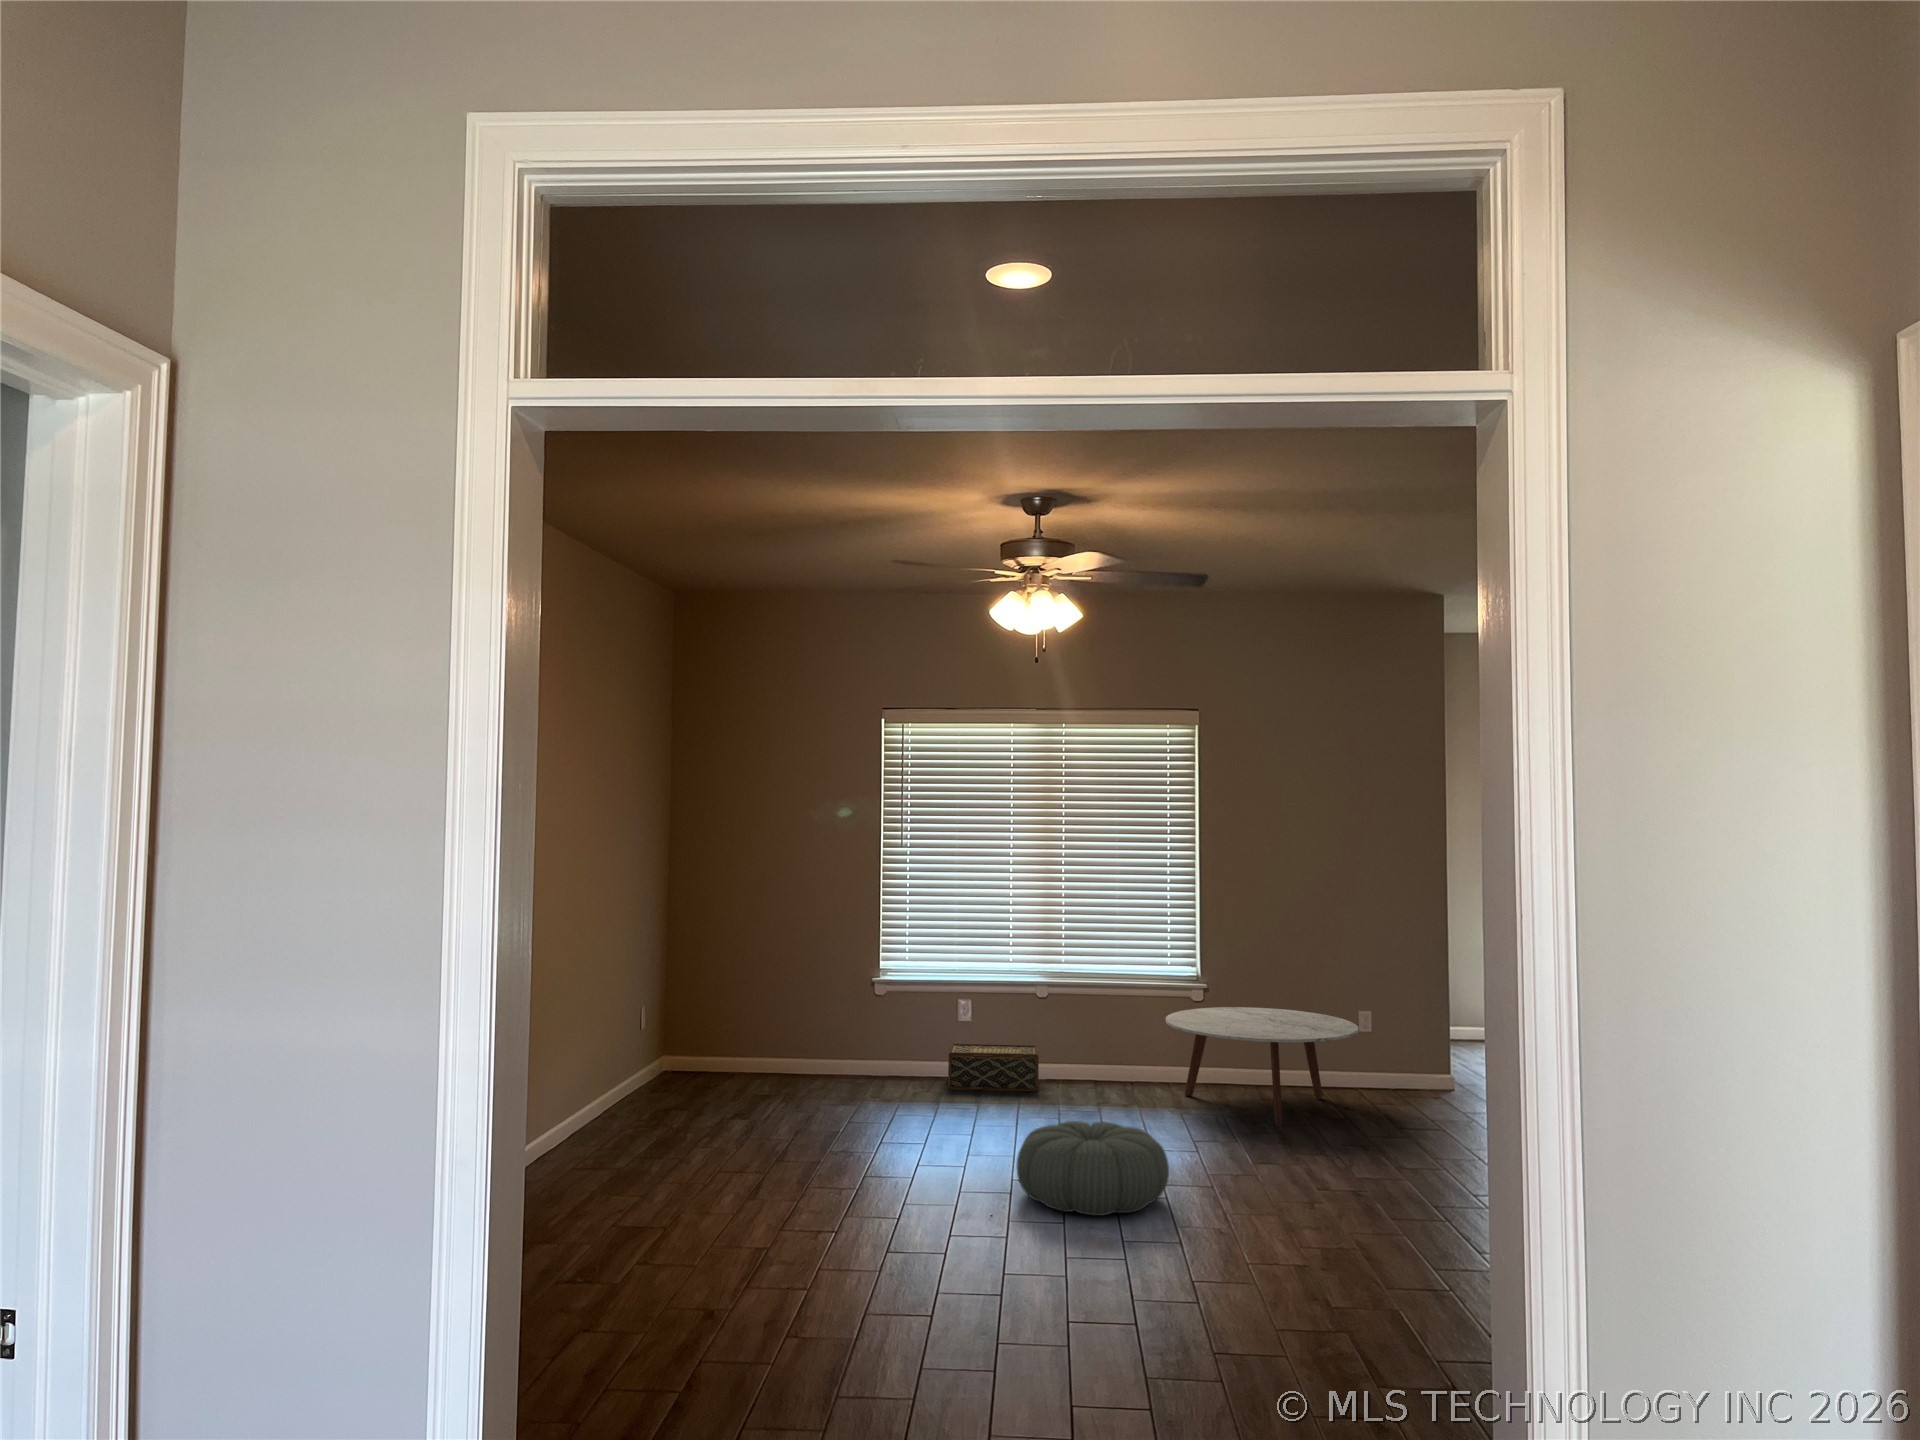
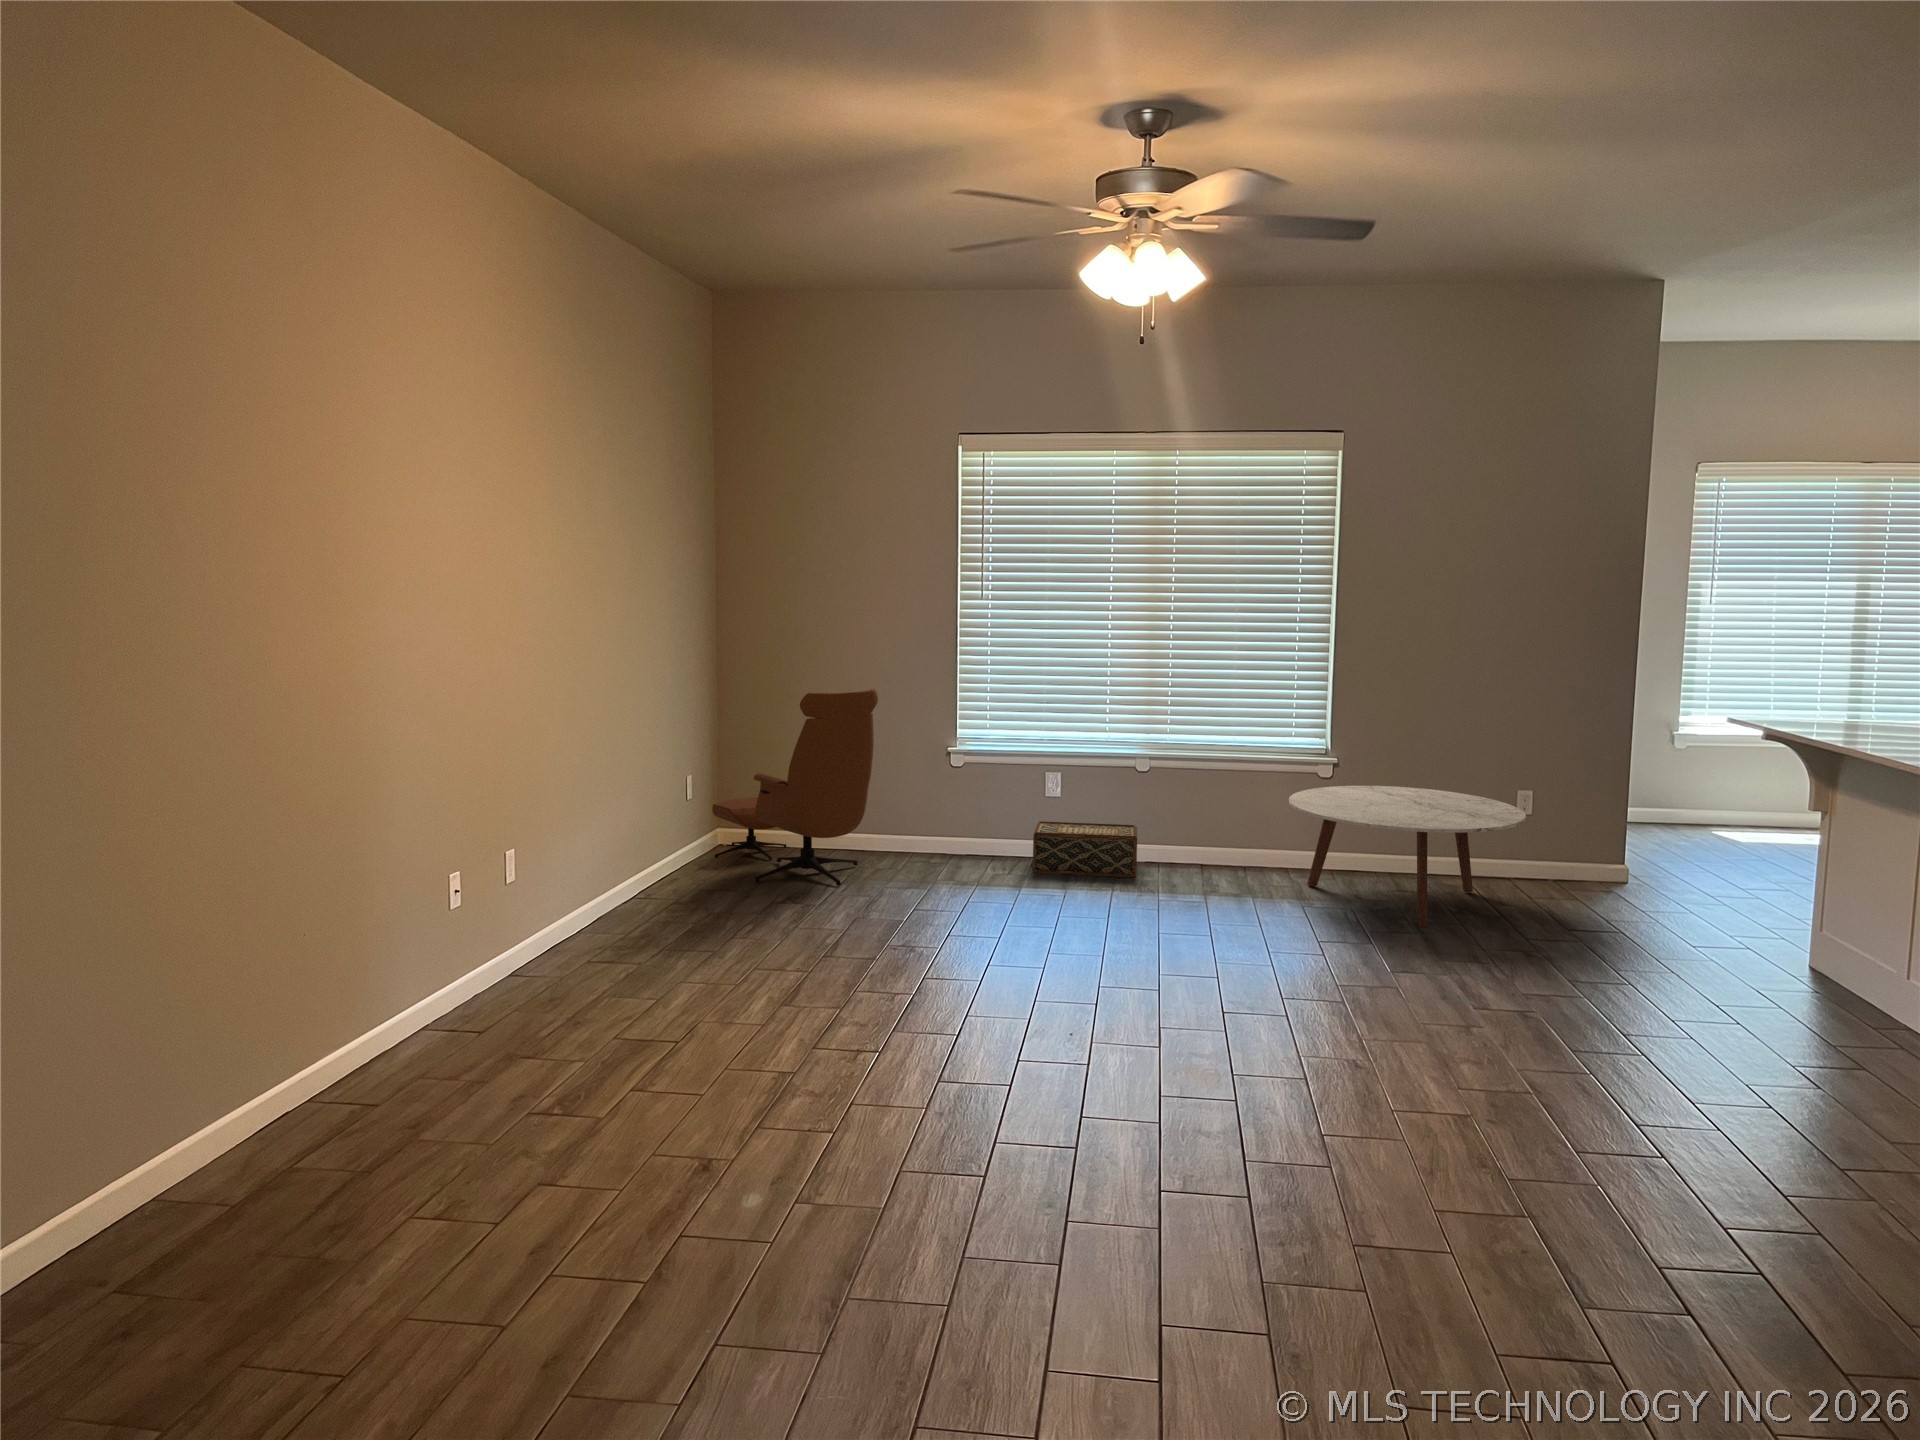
lounge chair: none [661,926,816,1102] -> present [712,689,878,885]
pouf: present [1017,1121,1169,1216] -> none [1104,930,1294,1049]

